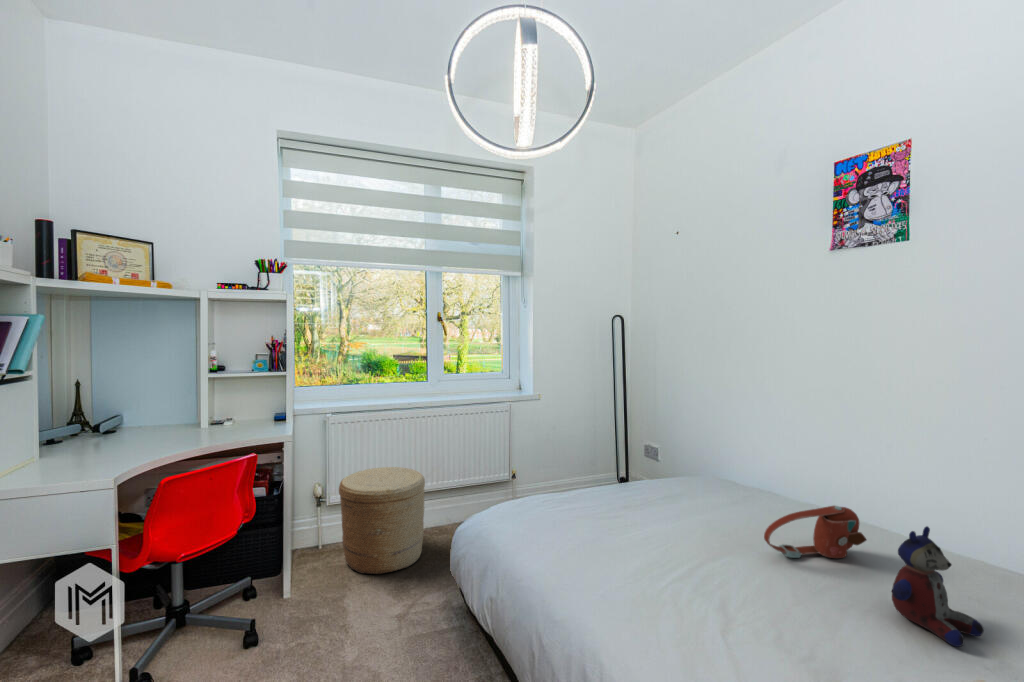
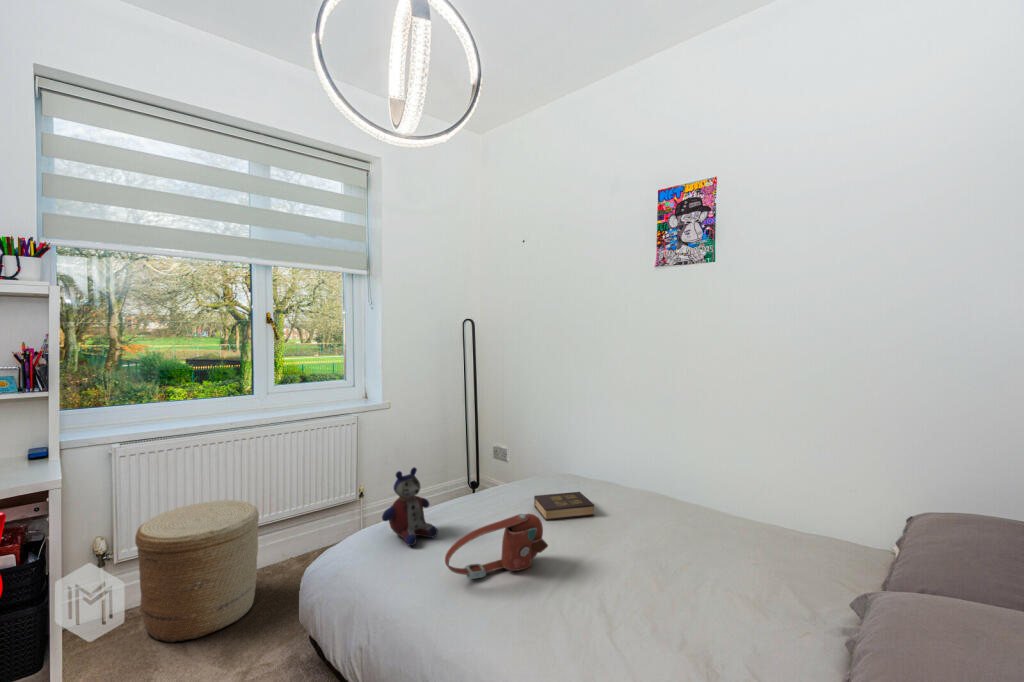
hardback book: none [669,497,733,526] -> present [534,492,594,520]
handbag: present [764,506,866,558] -> present [445,514,548,579]
stuffed bear: present [892,526,984,647] -> present [382,467,438,546]

